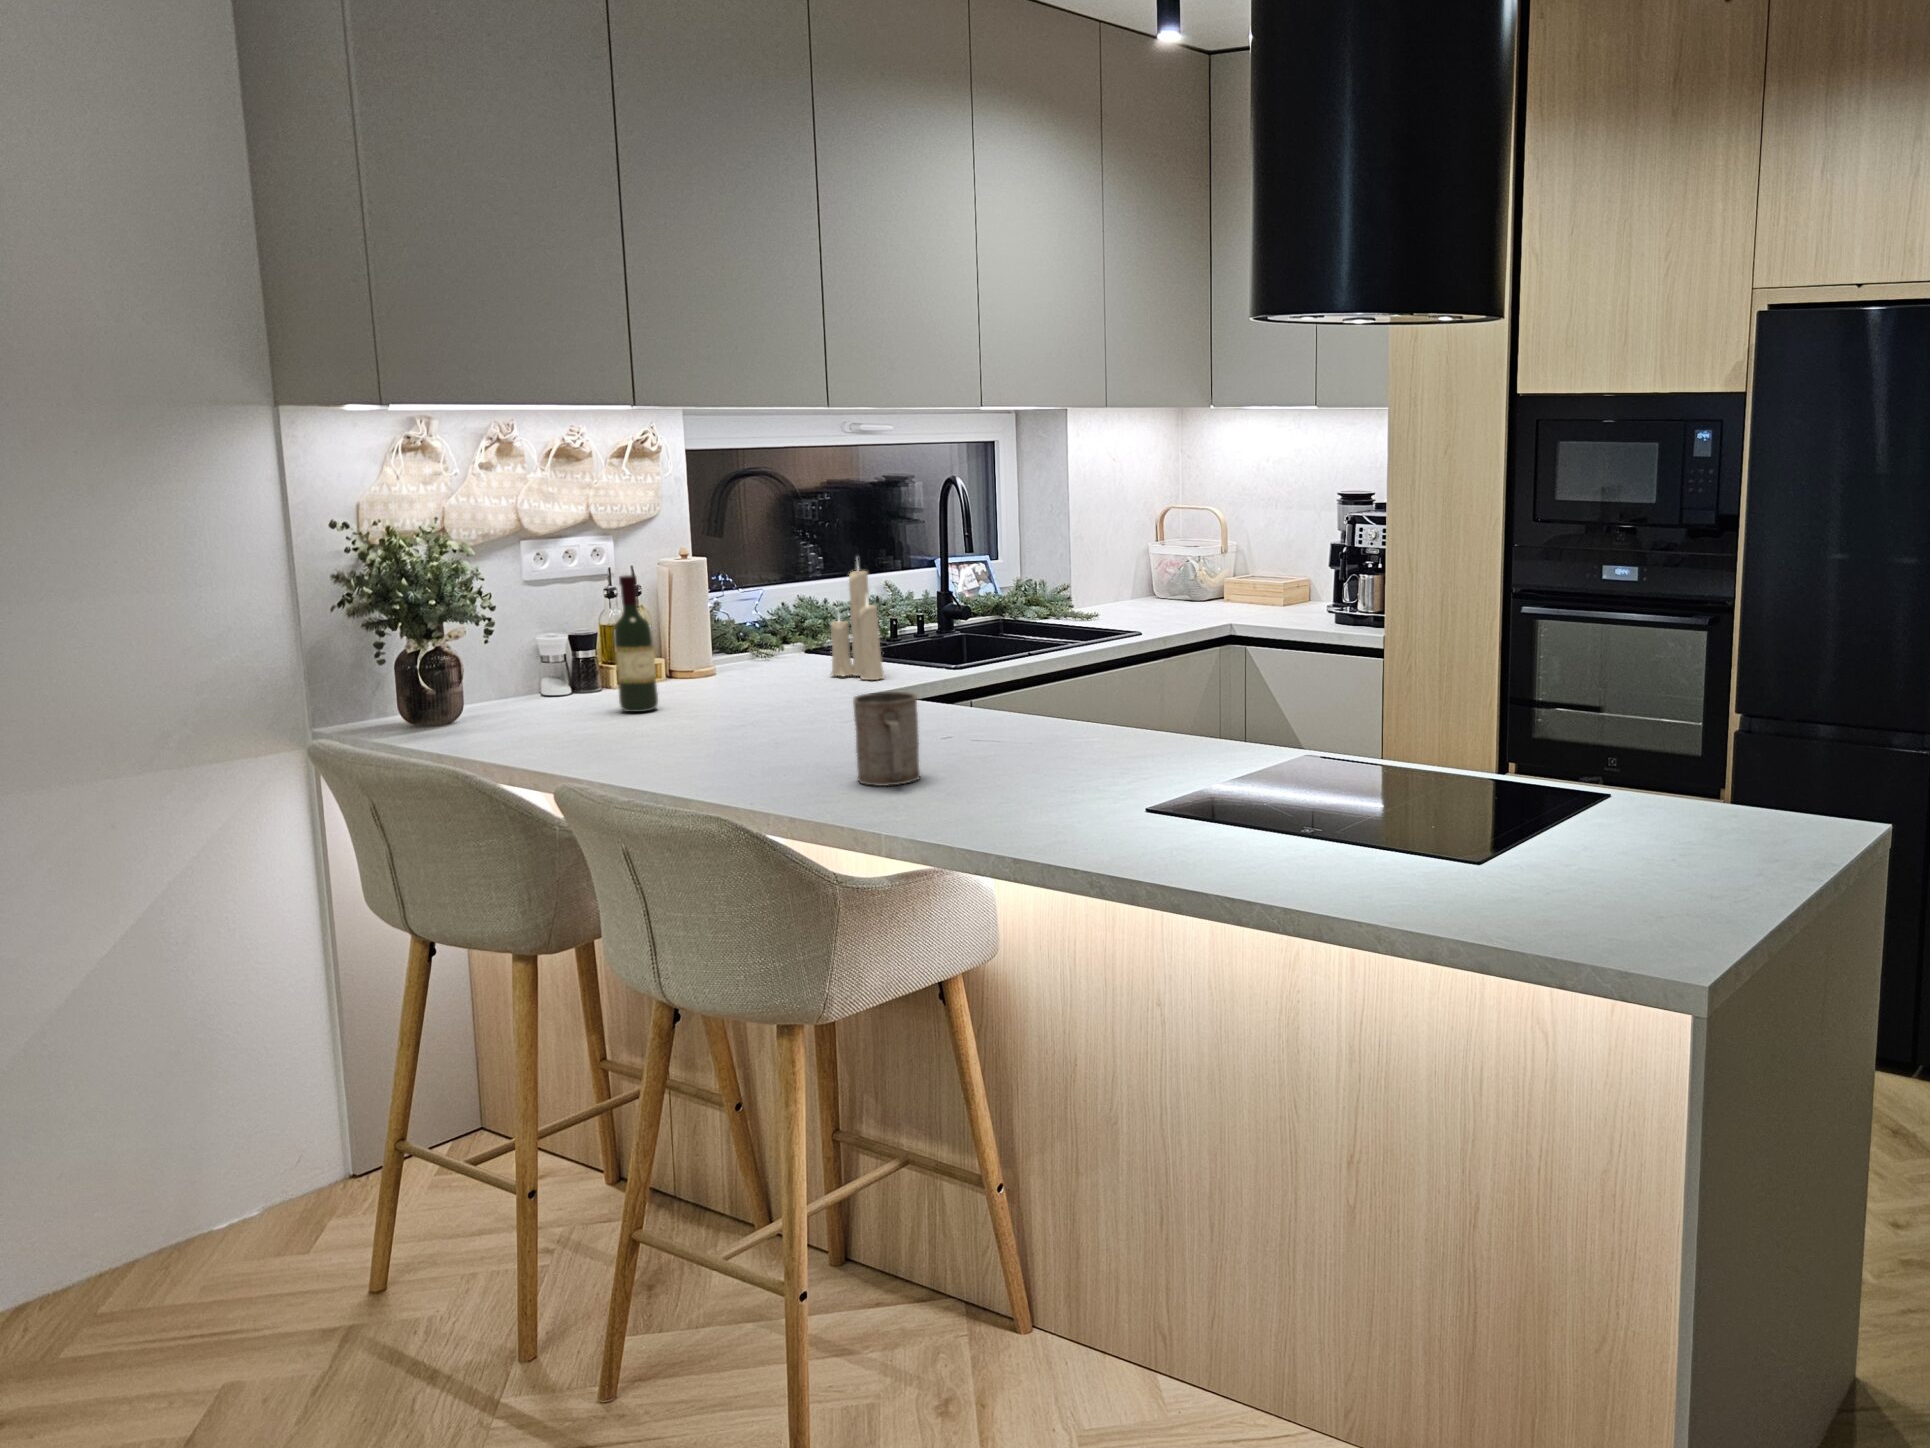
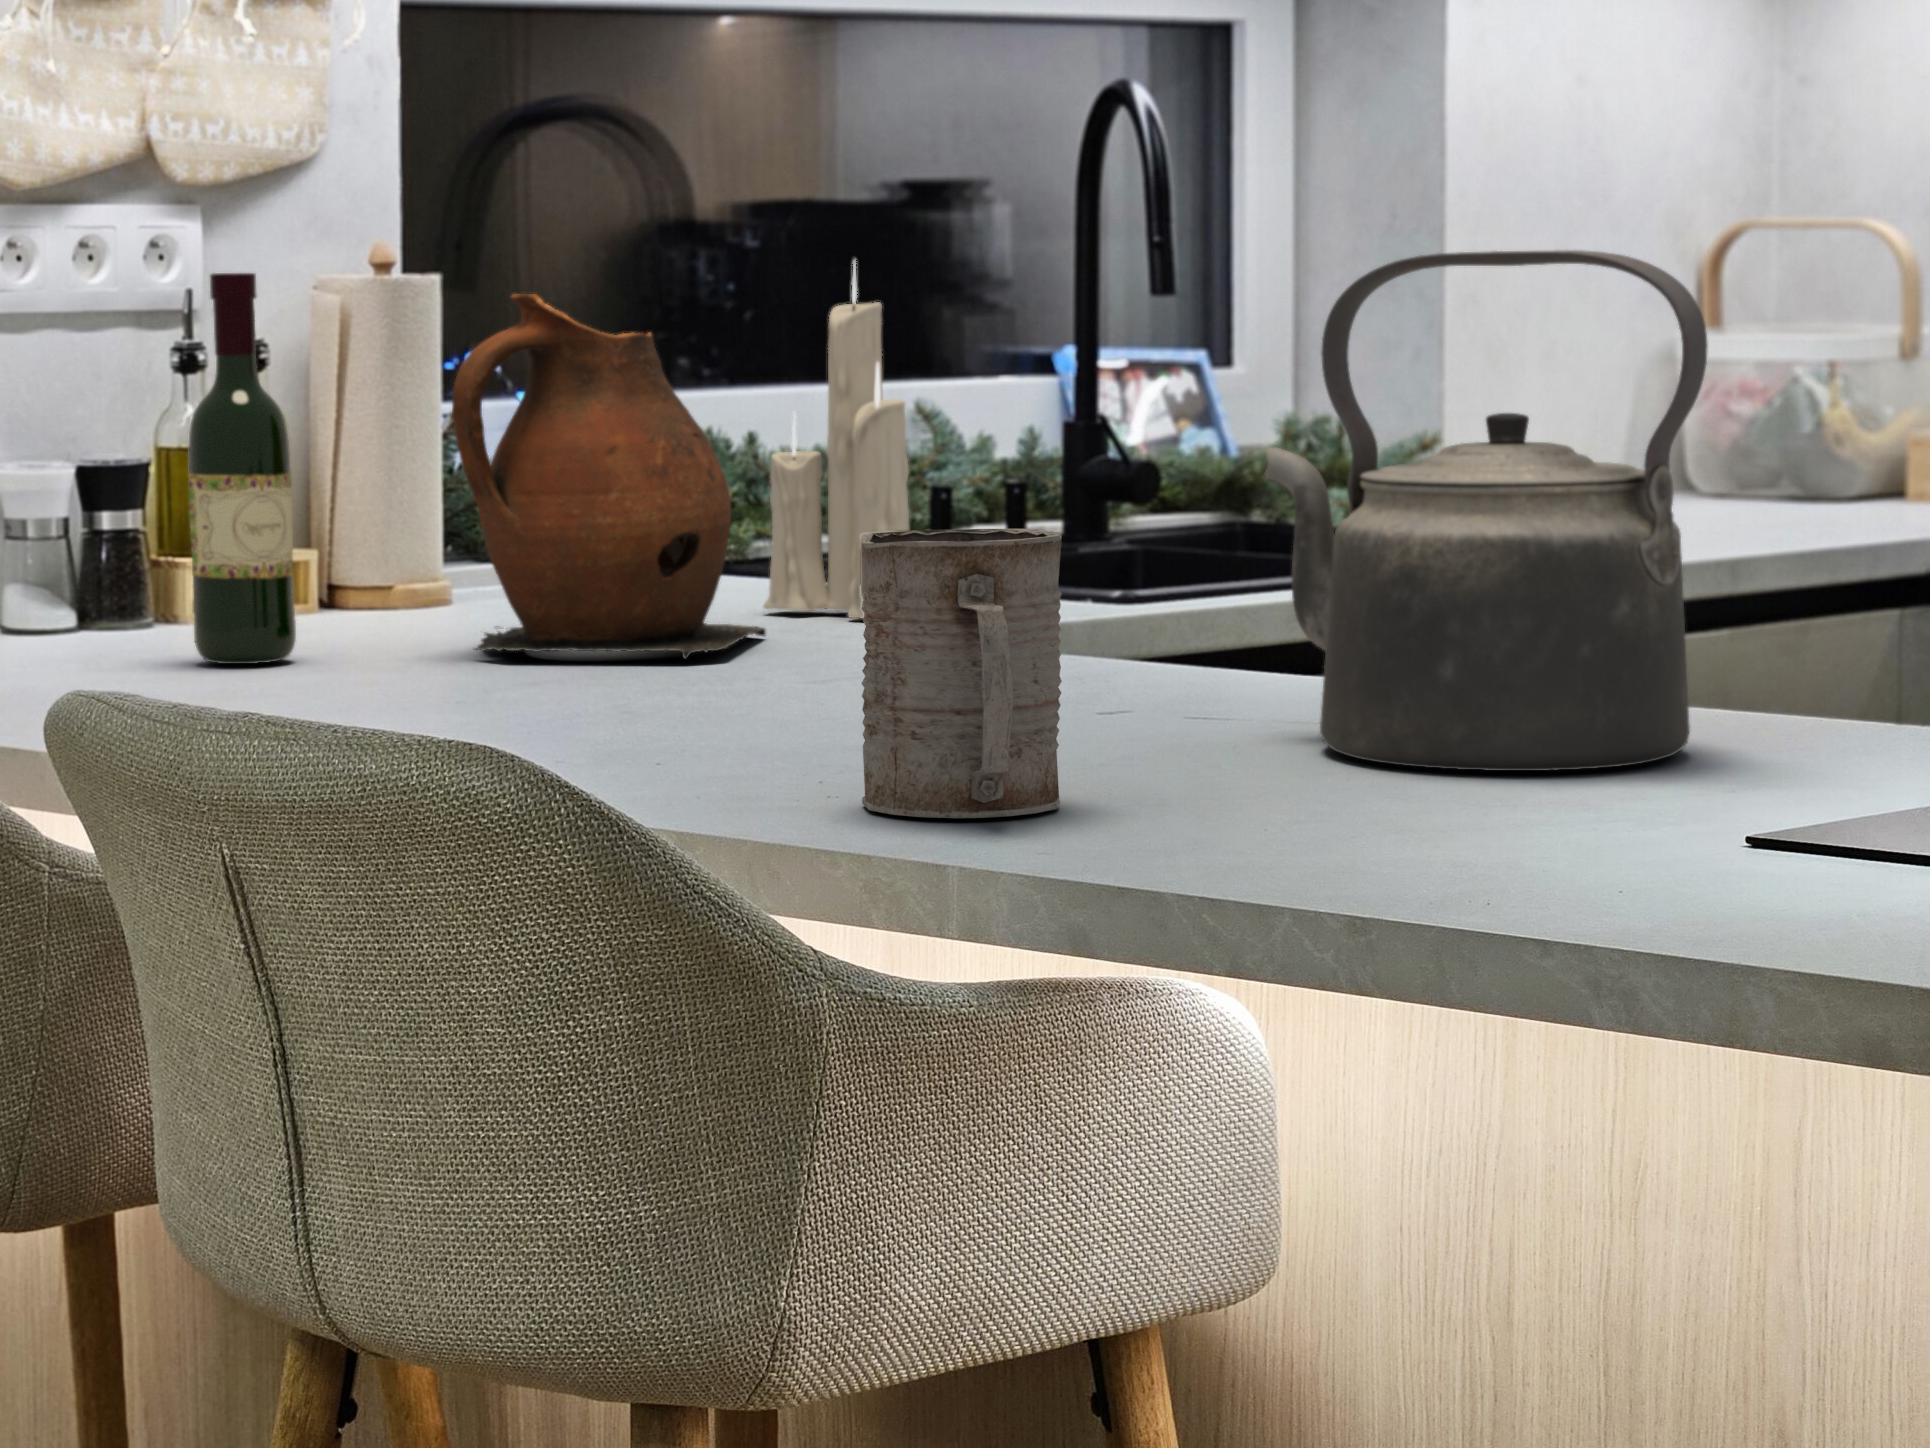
ceramic pitcher: none [713,580,831,706] -> present [452,294,766,659]
kettle: none [987,594,1115,755] -> present [1265,250,1707,771]

